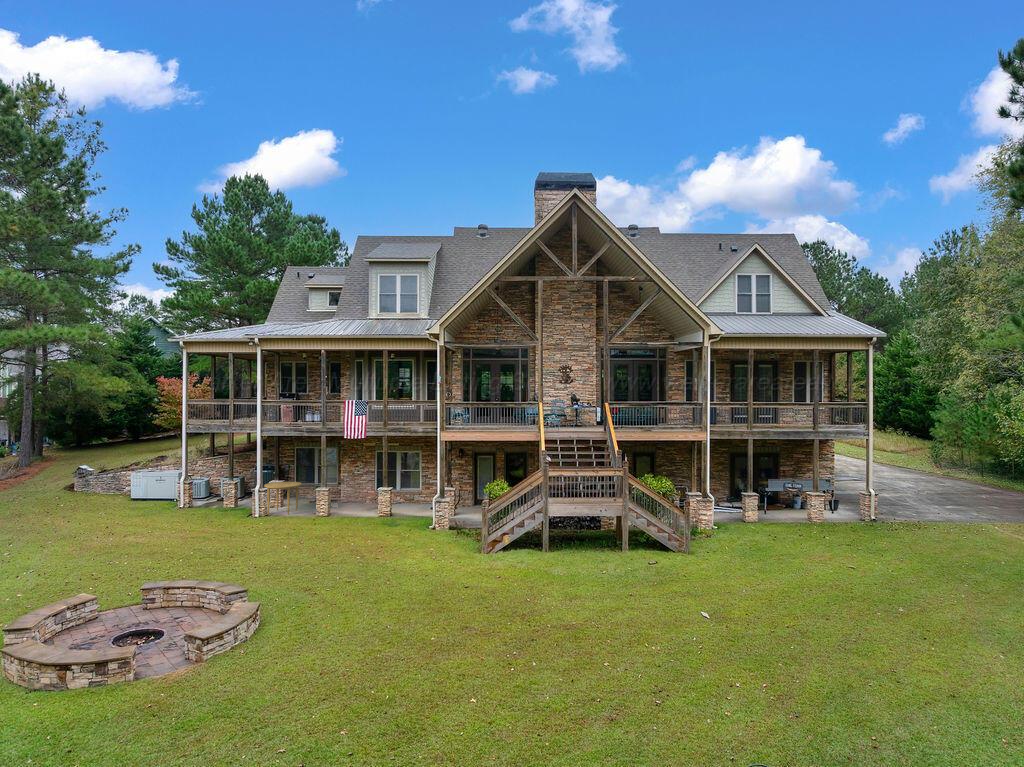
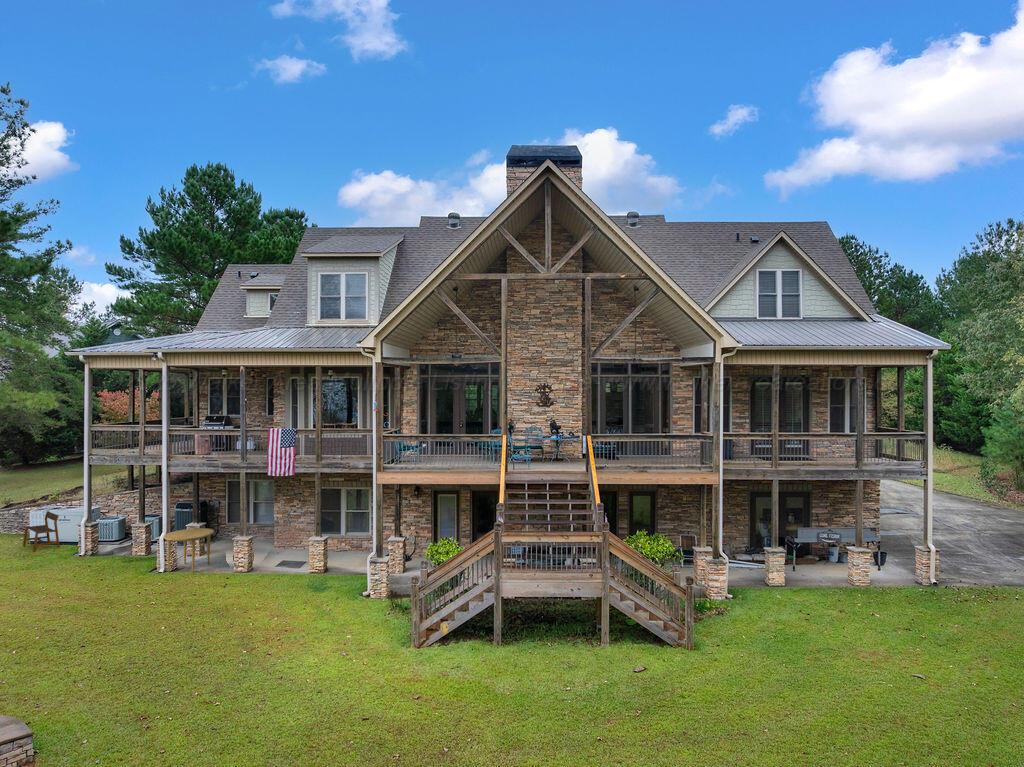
bench: none [132,472,164,504] -> present [23,511,60,552]

